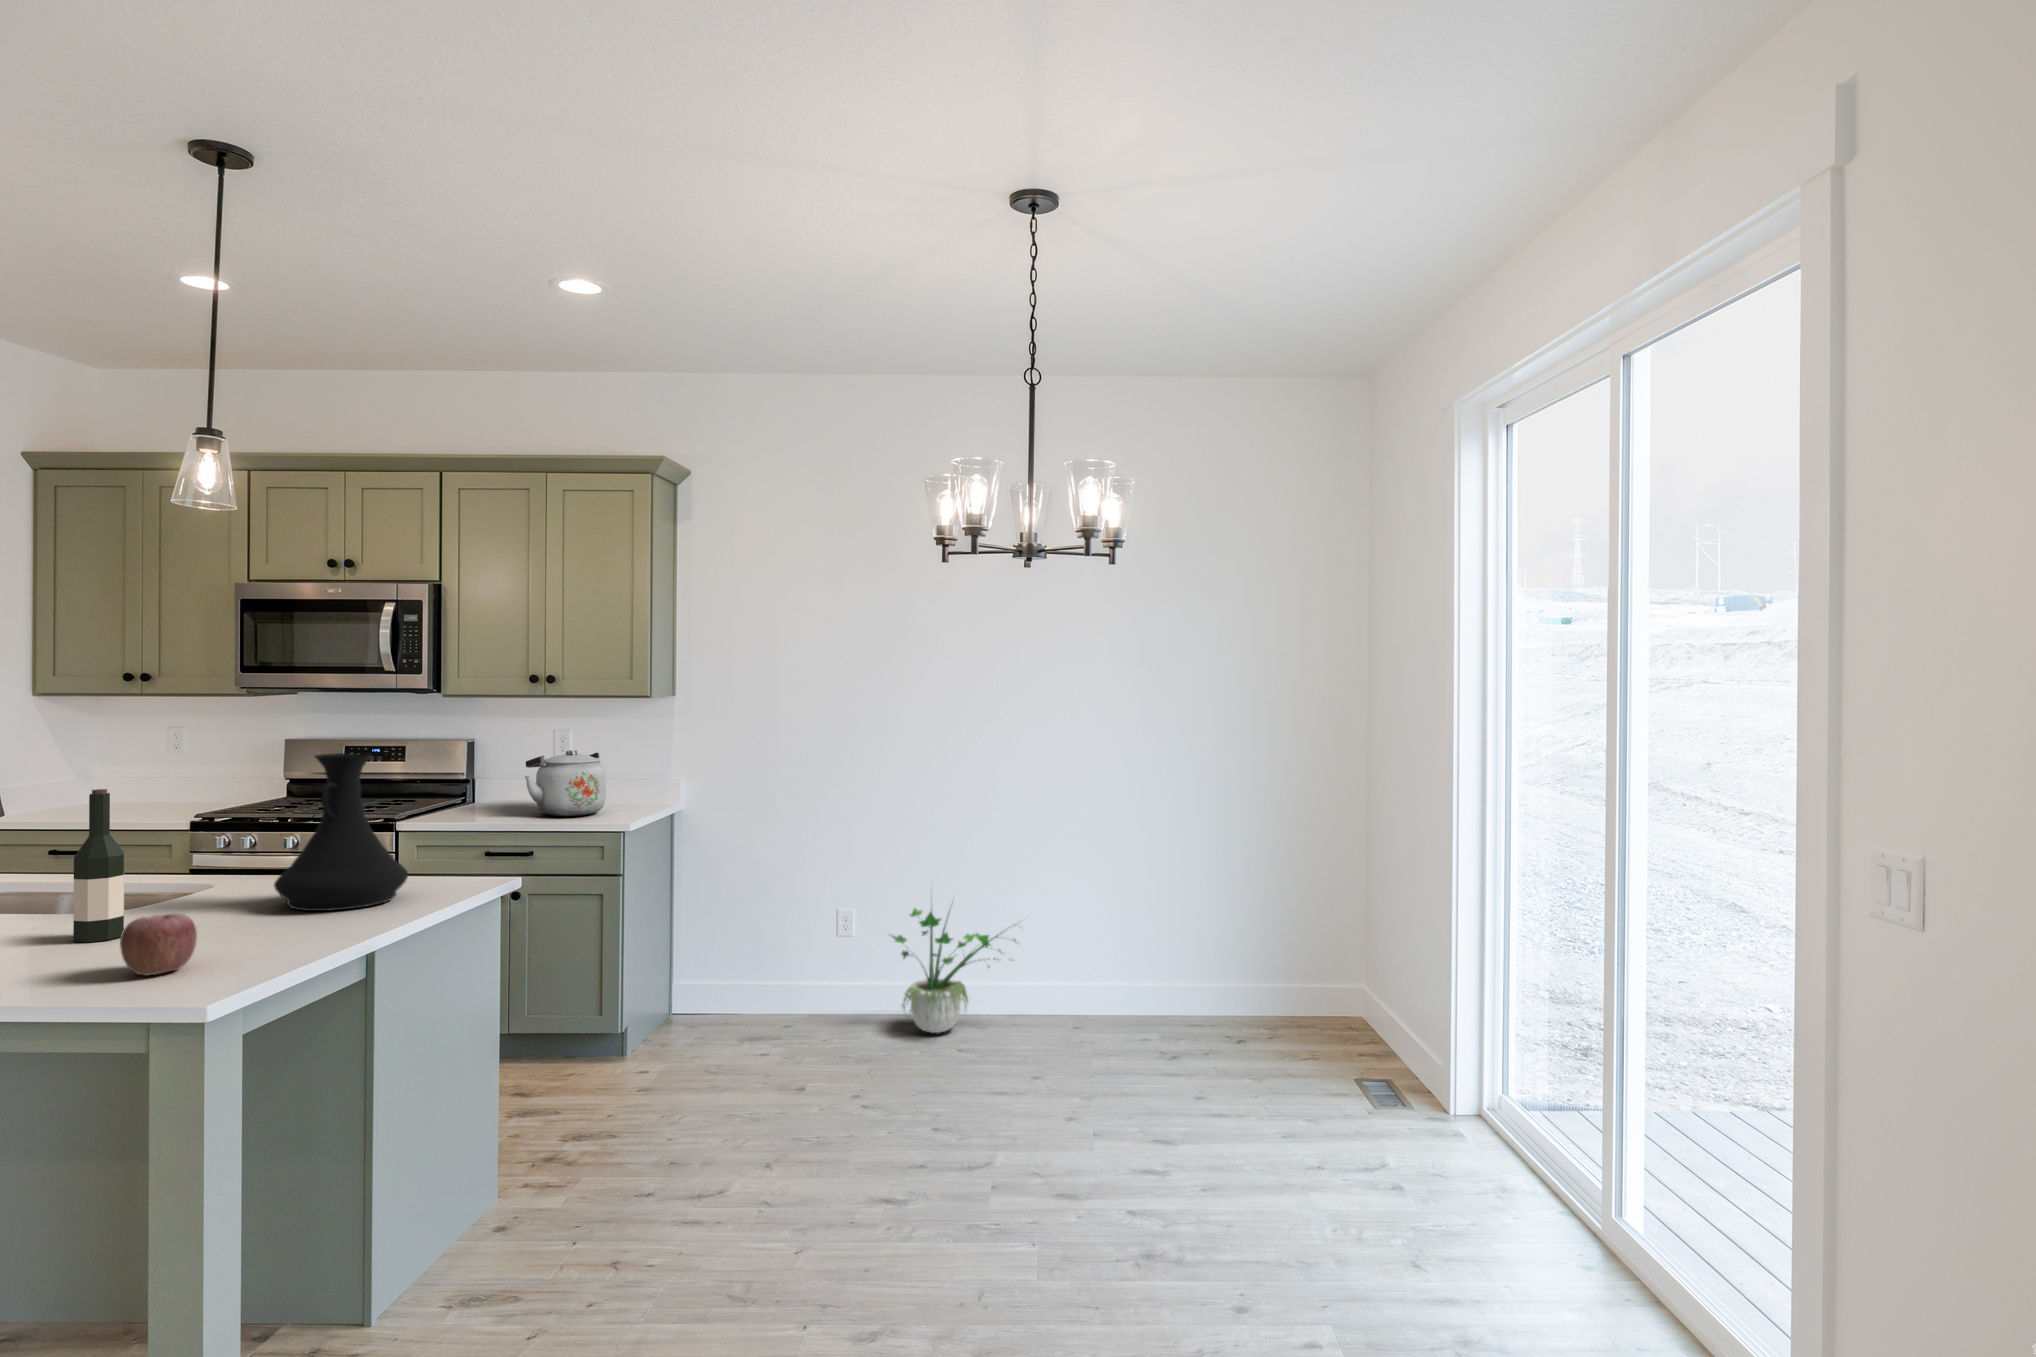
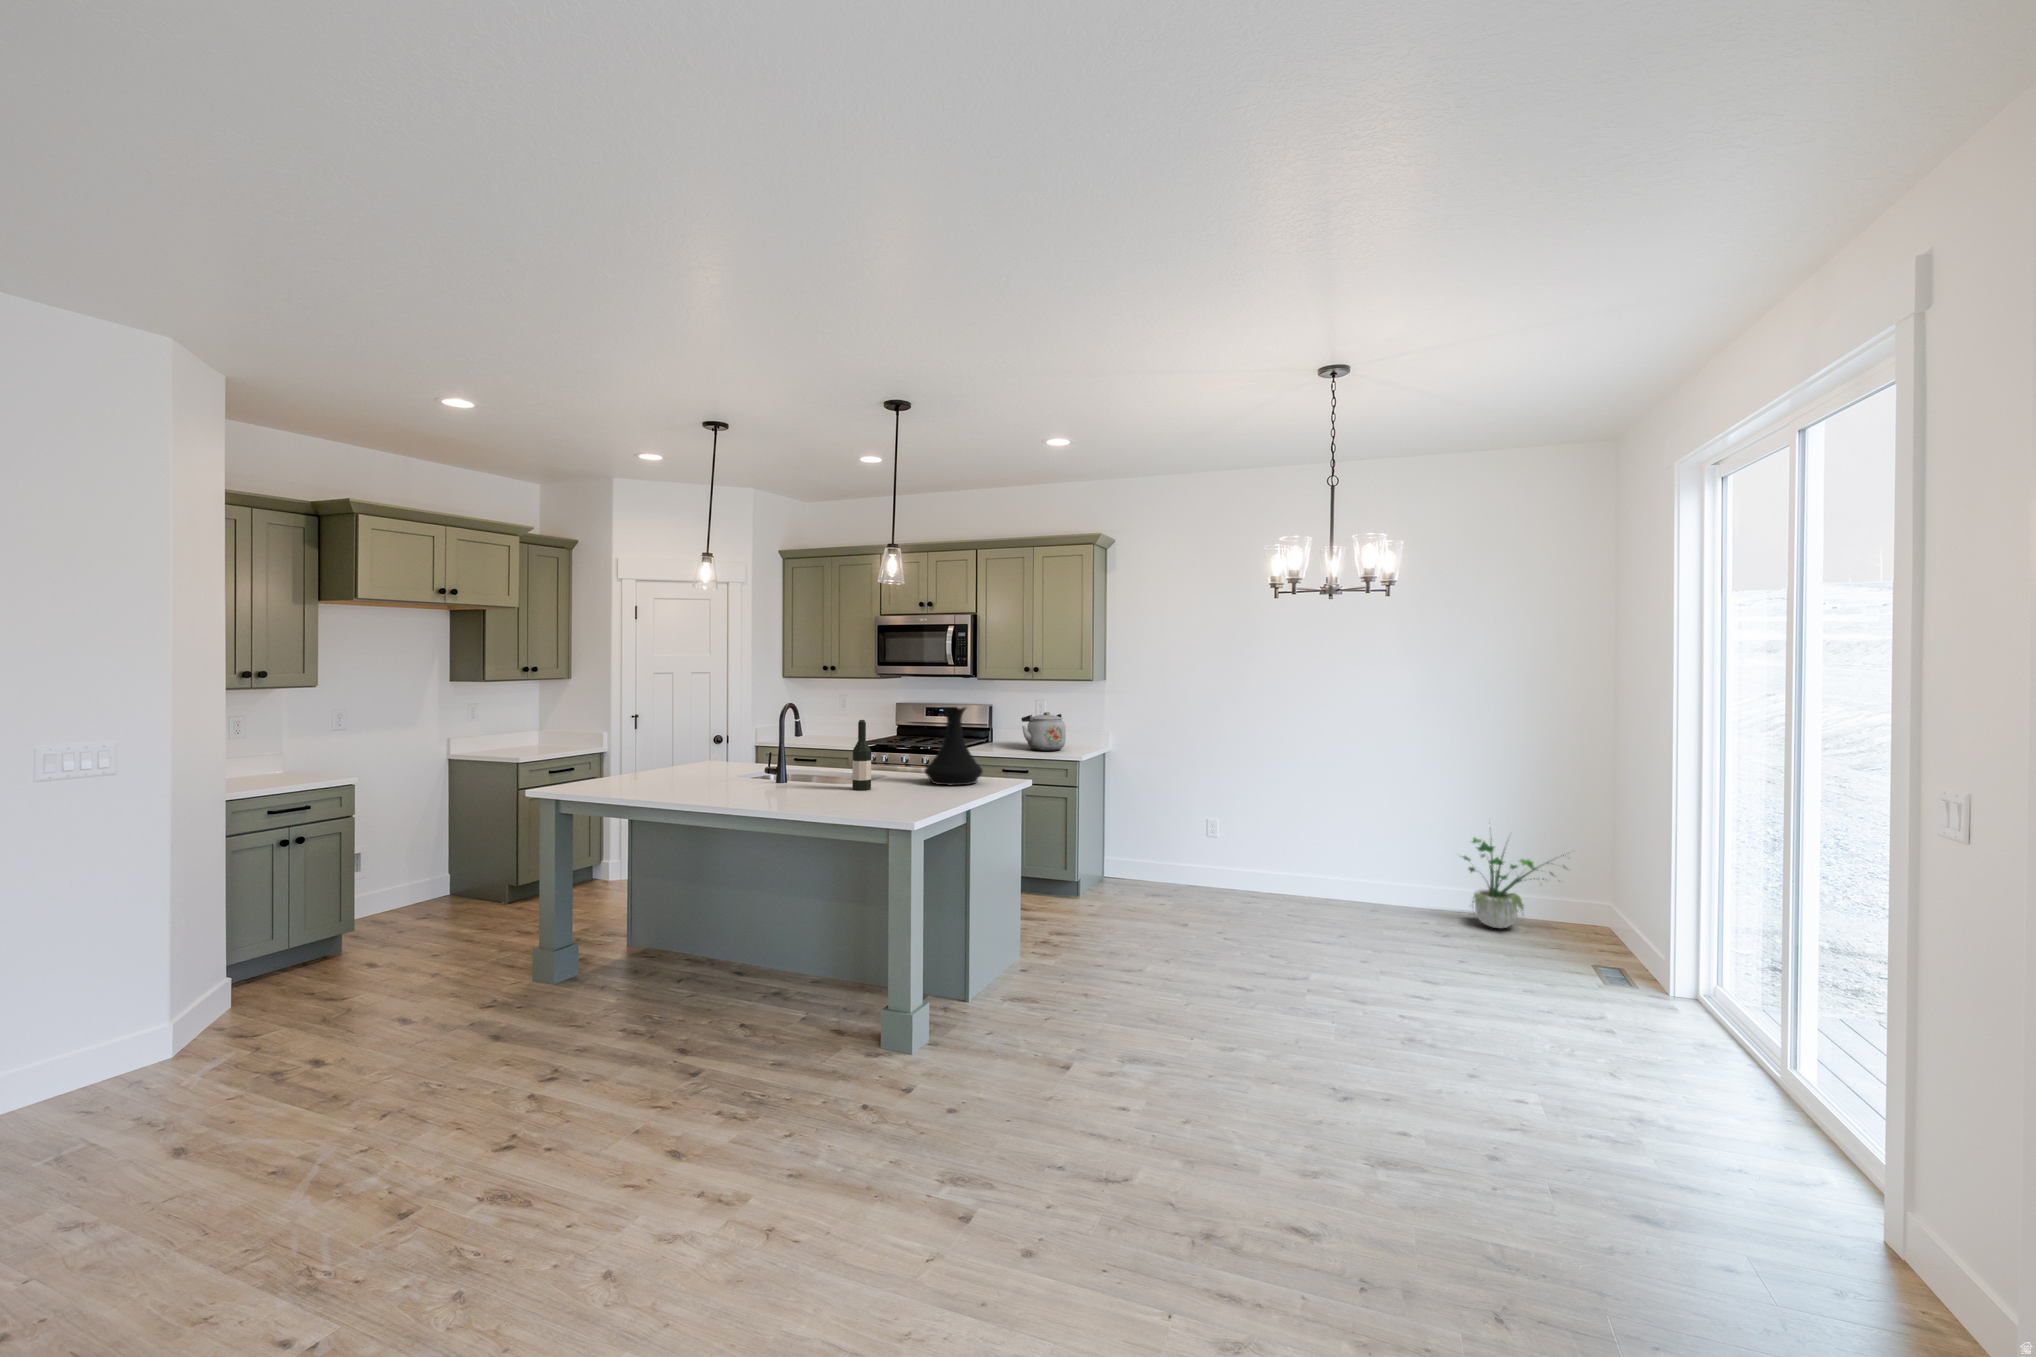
potted plant: present [891,908,1015,1033] -> present [1463,838,1566,928]
apple: present [120,914,197,976] -> none [882,777,910,803]

